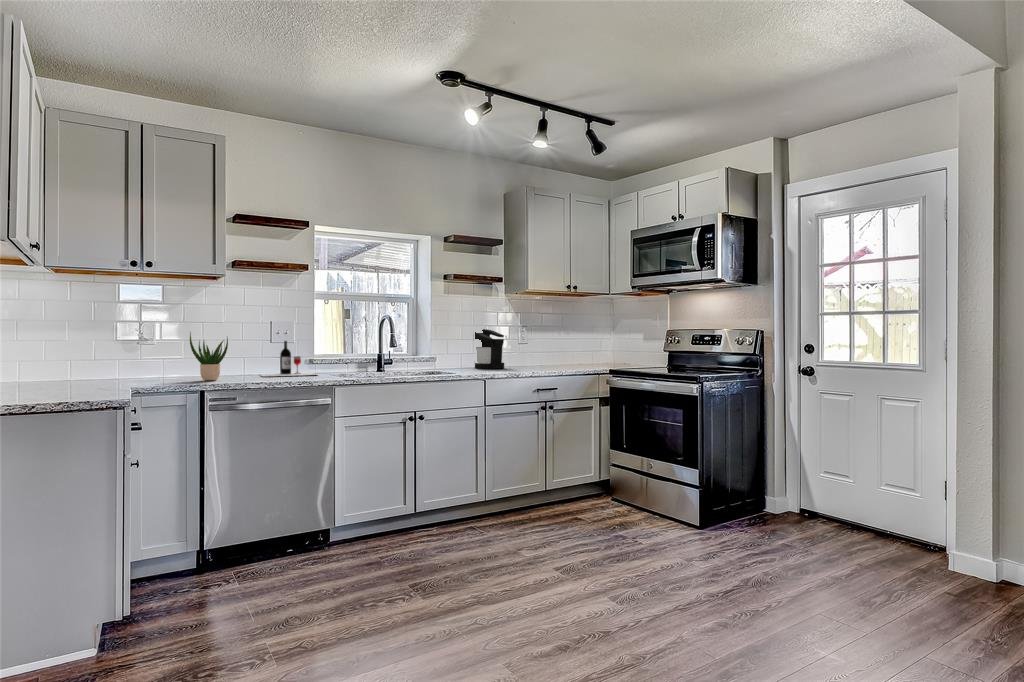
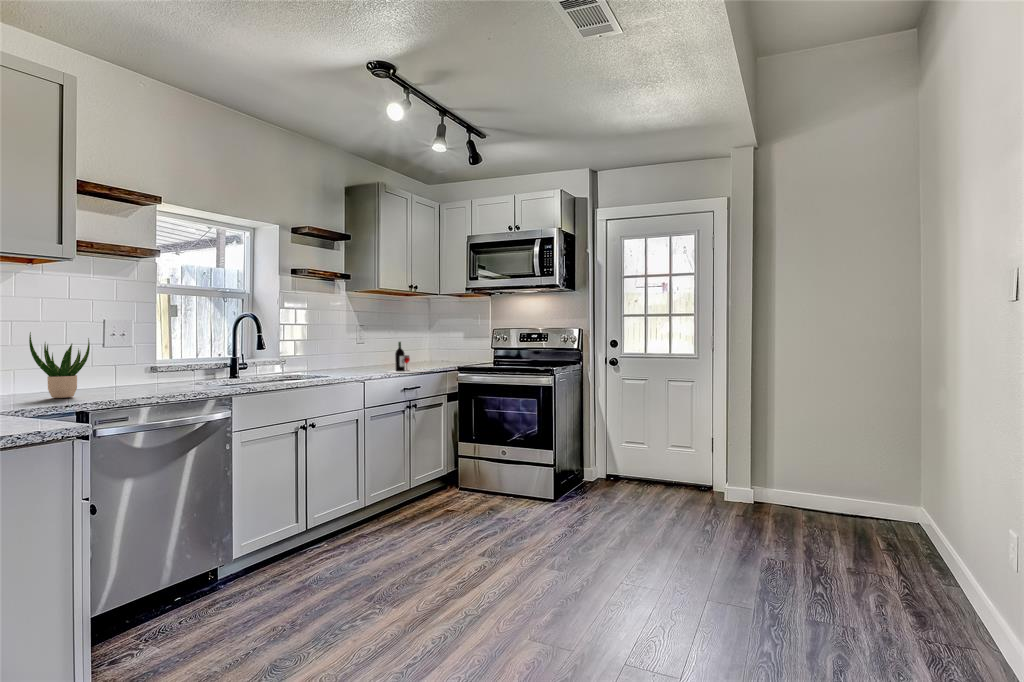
coffee maker: present [475,329,505,368] -> none [315,329,352,370]
wine bottle: present [261,341,317,376] -> present [386,342,430,373]

